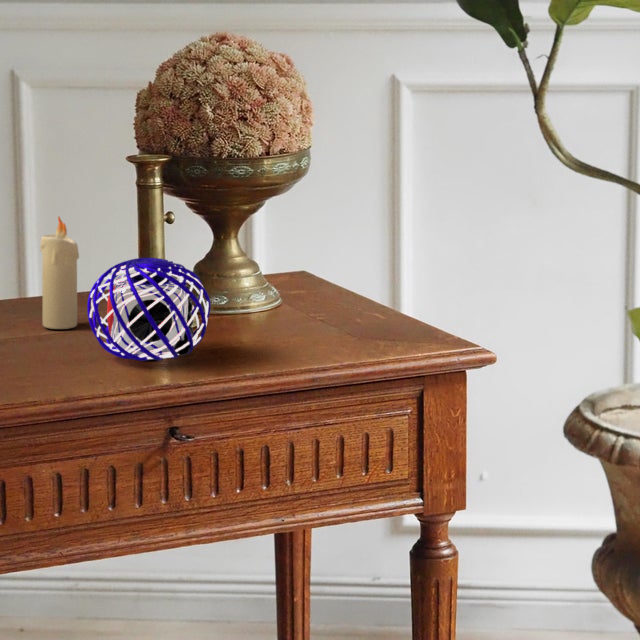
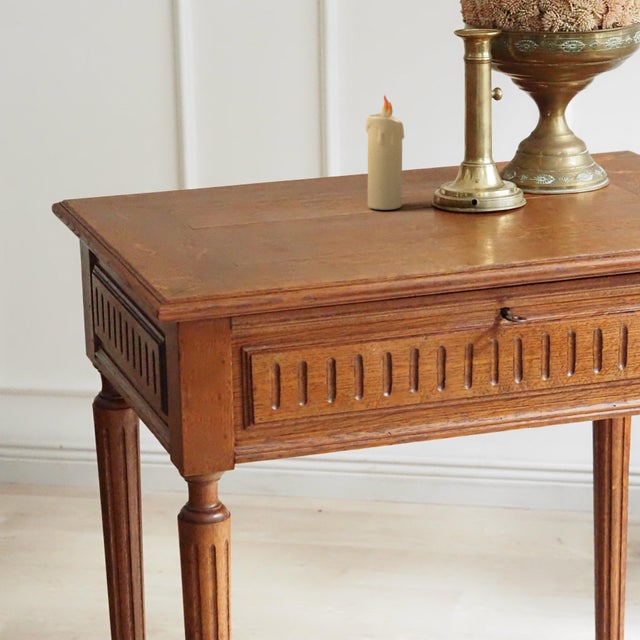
decorative orb: present [87,258,211,361] -> none [416,135,542,240]

